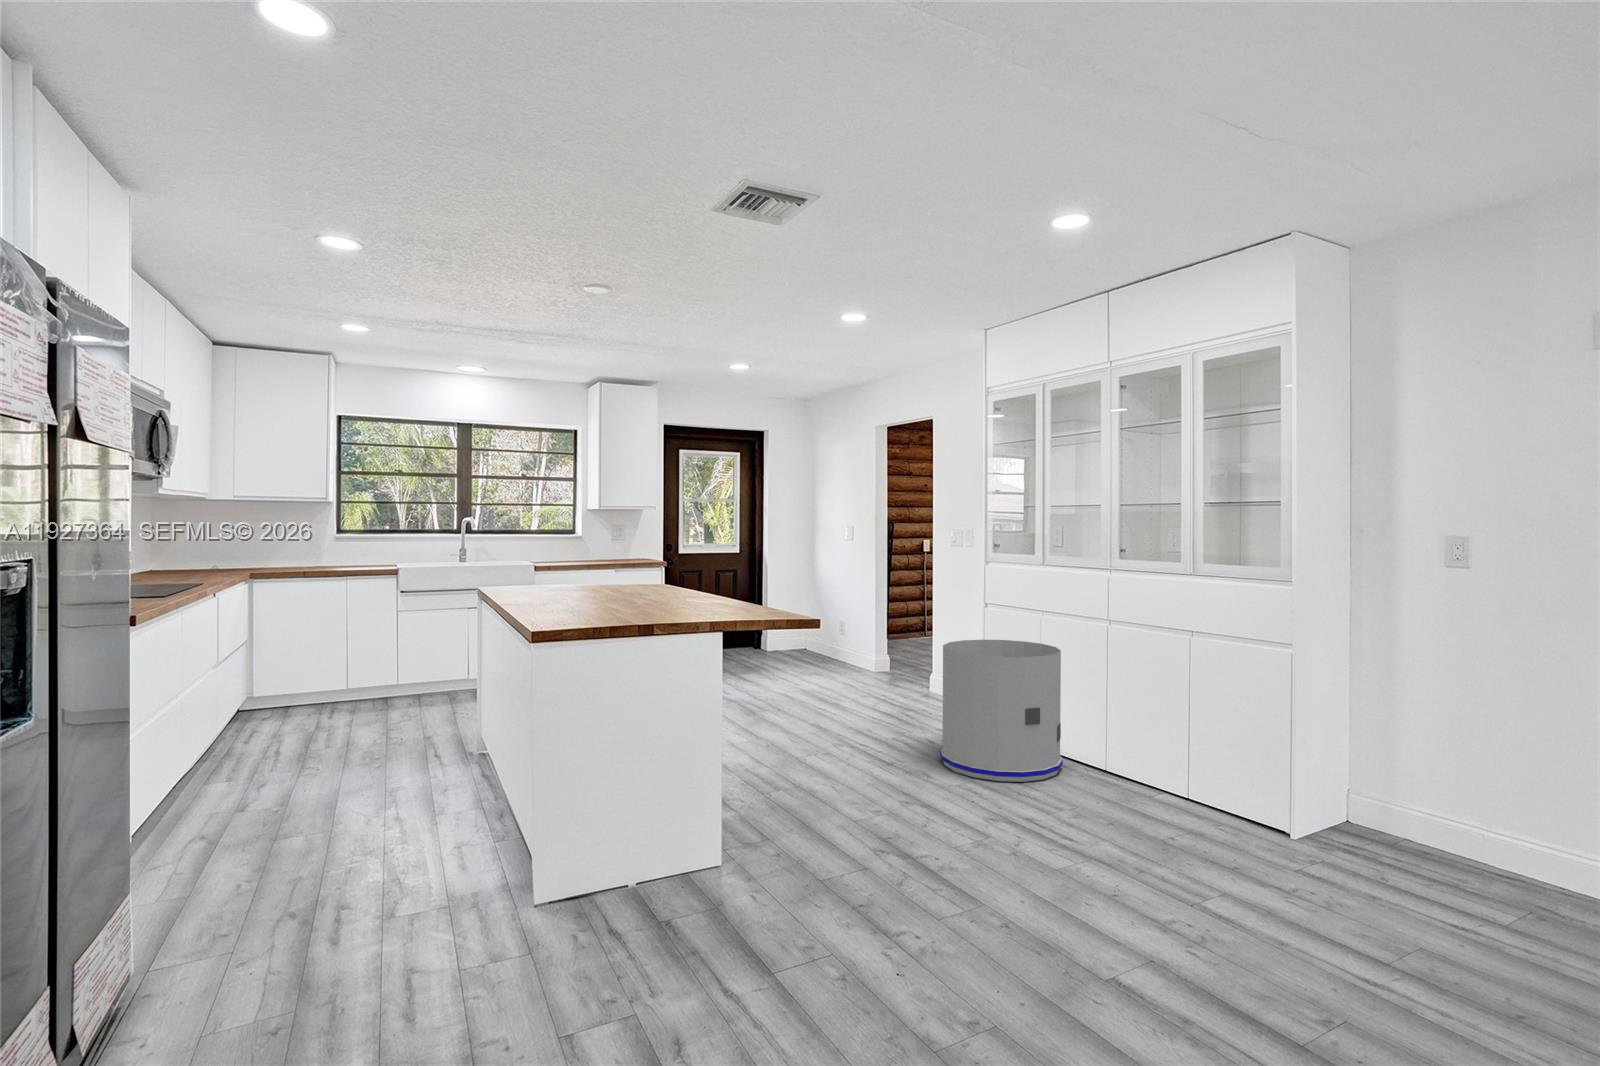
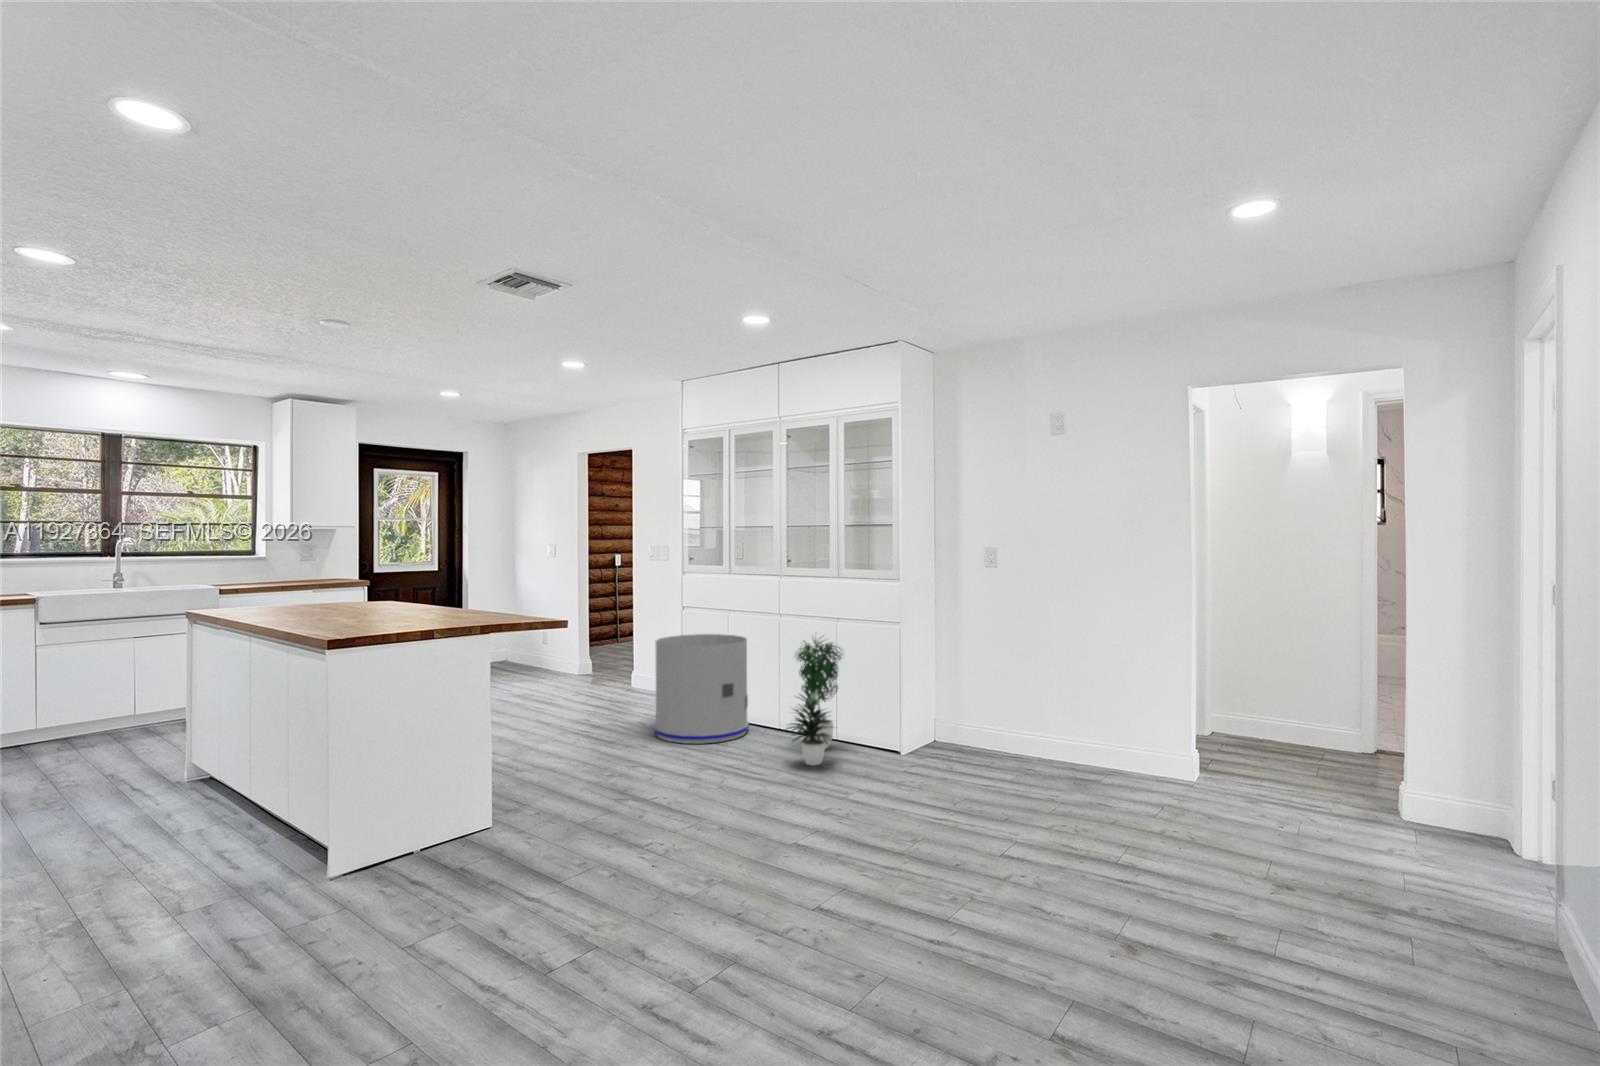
potted plant: none [1106,649,1202,840] -> present [787,640,843,766]

